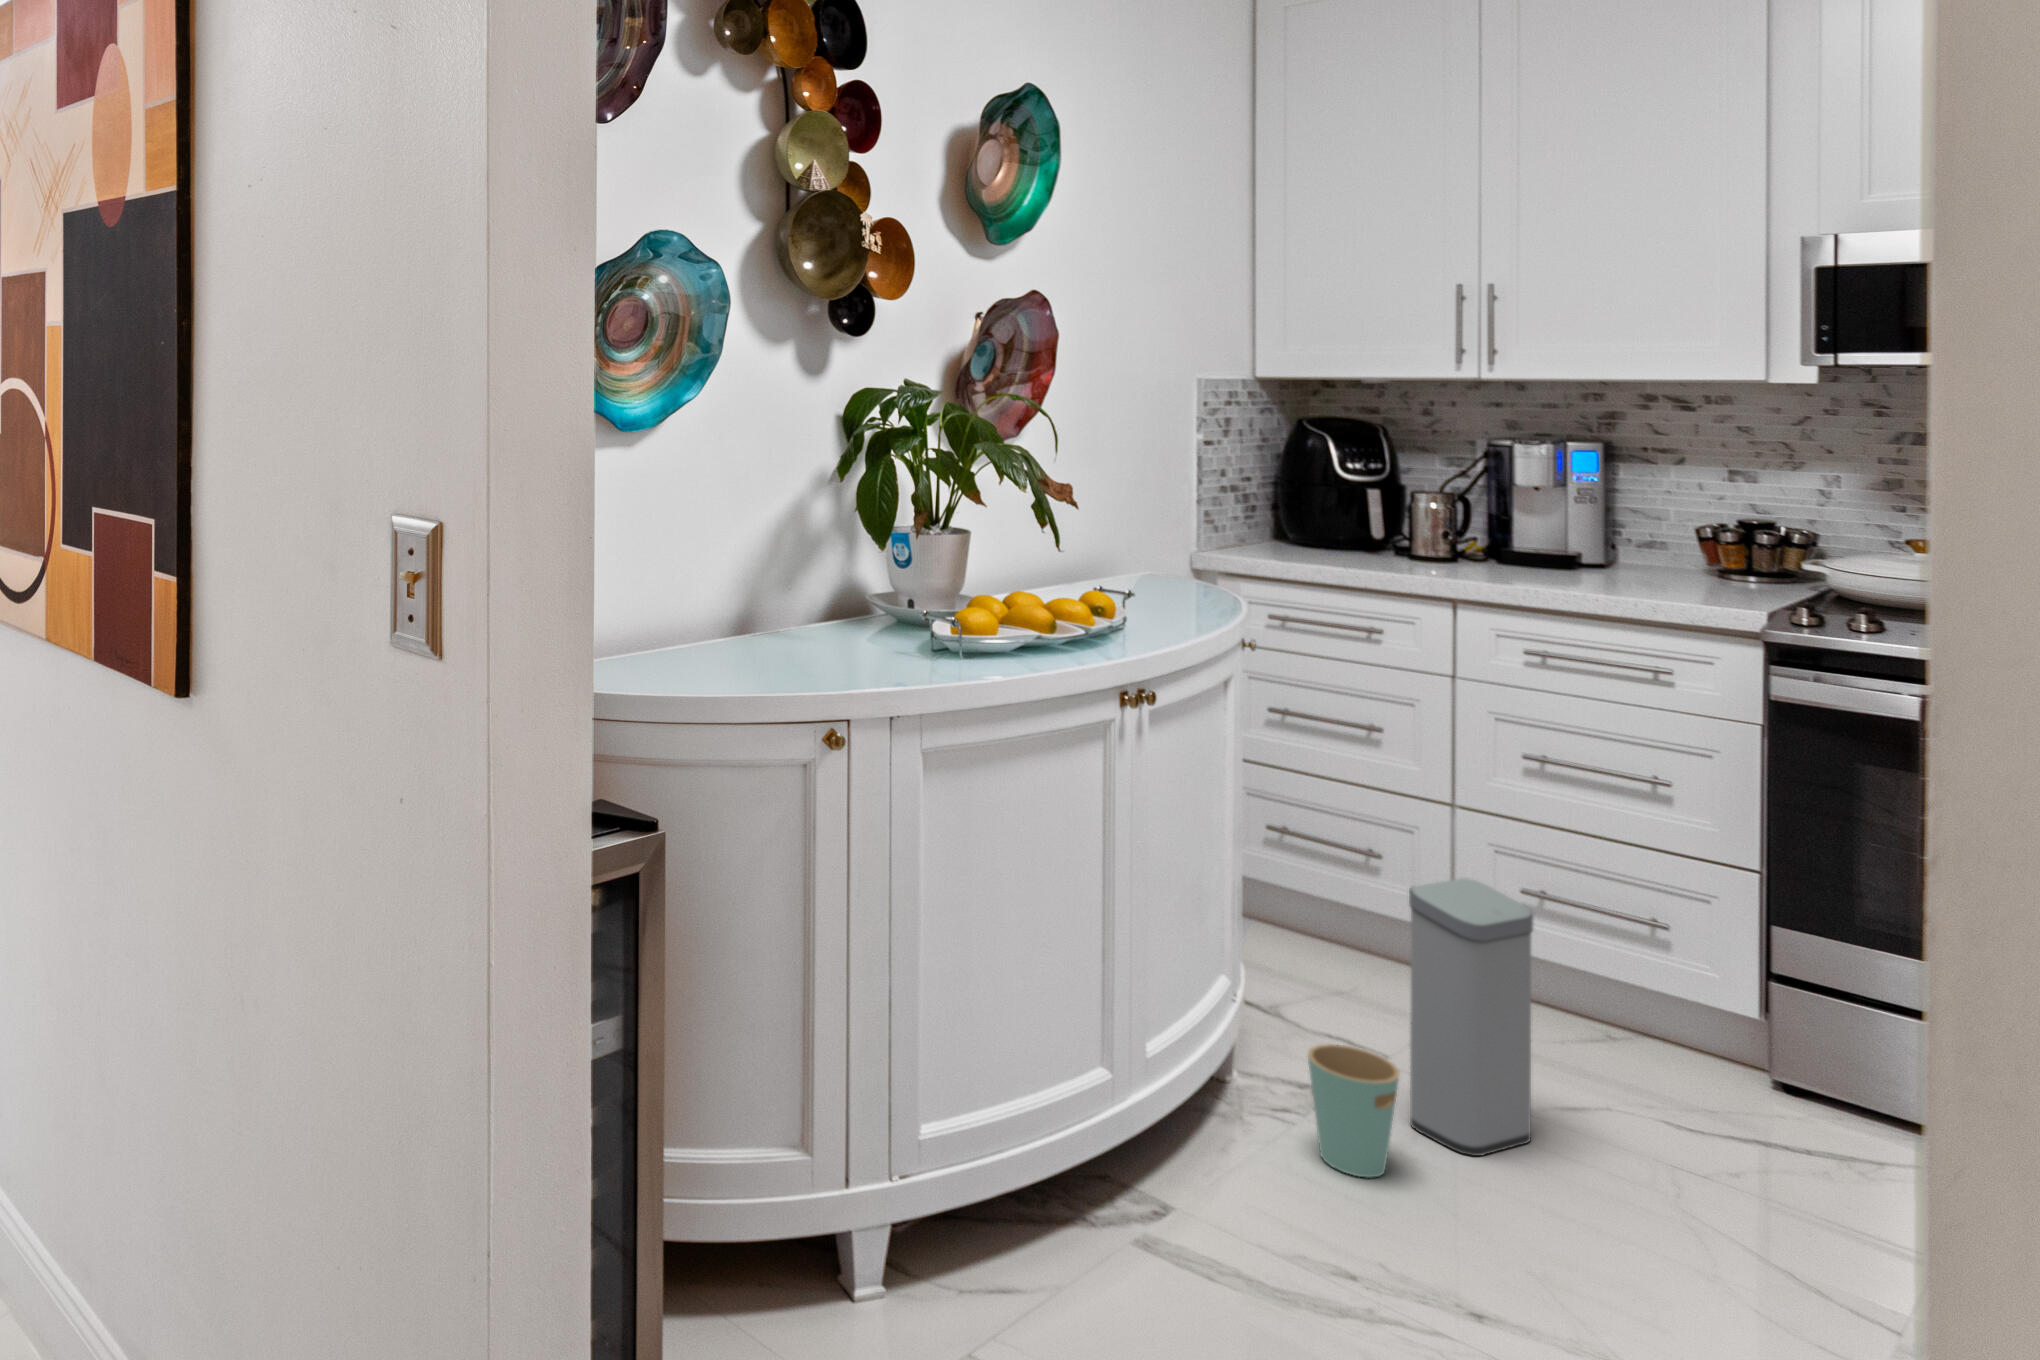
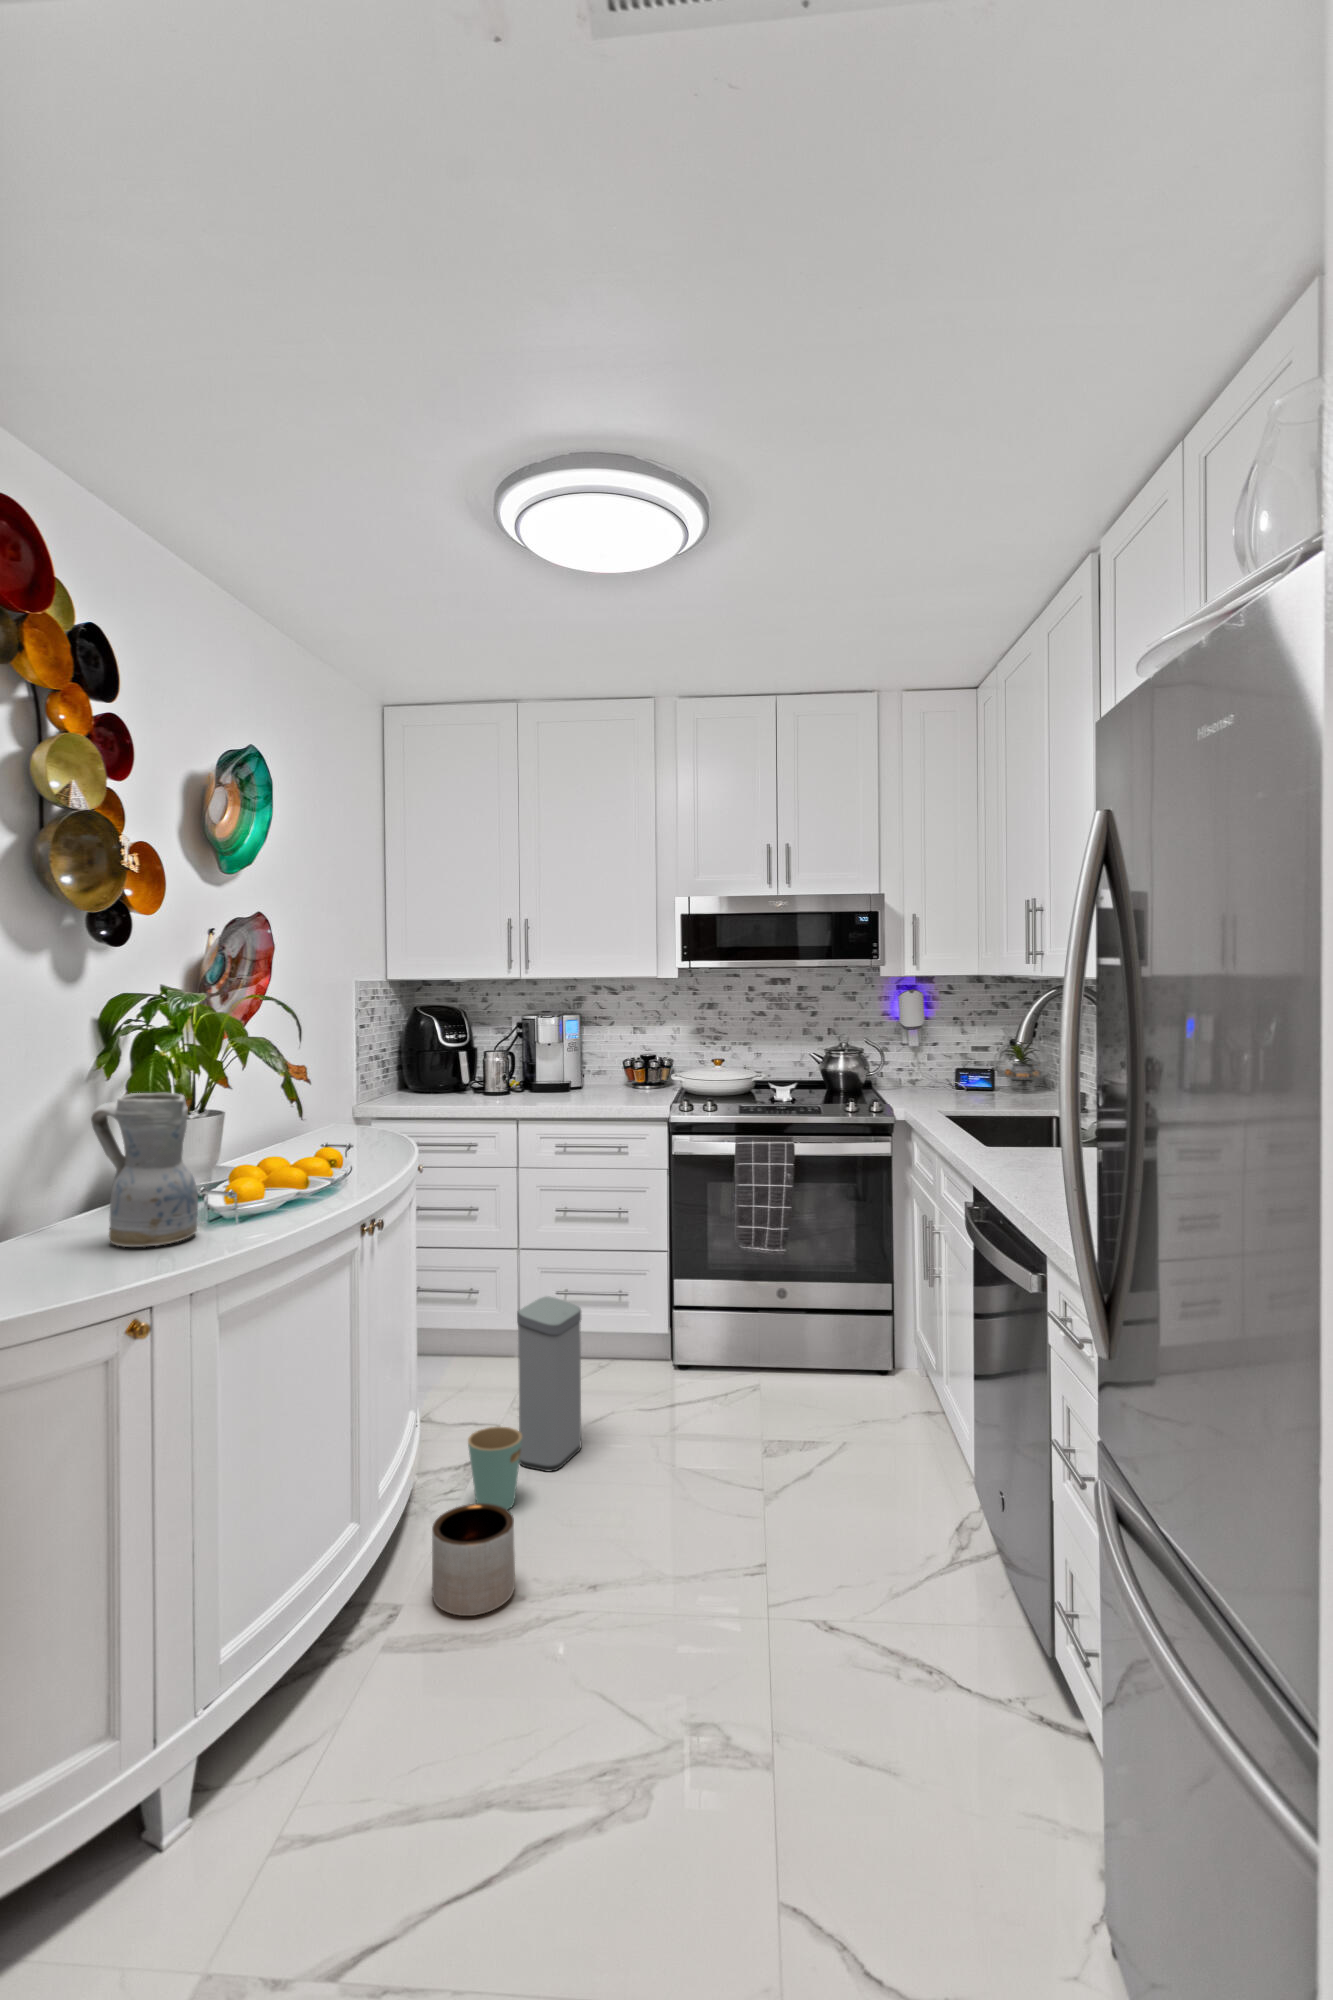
ceramic pitcher: none [803,499,907,671] -> present [91,1093,198,1247]
planter: none [1218,1130,1350,1297] -> present [432,1503,515,1616]

